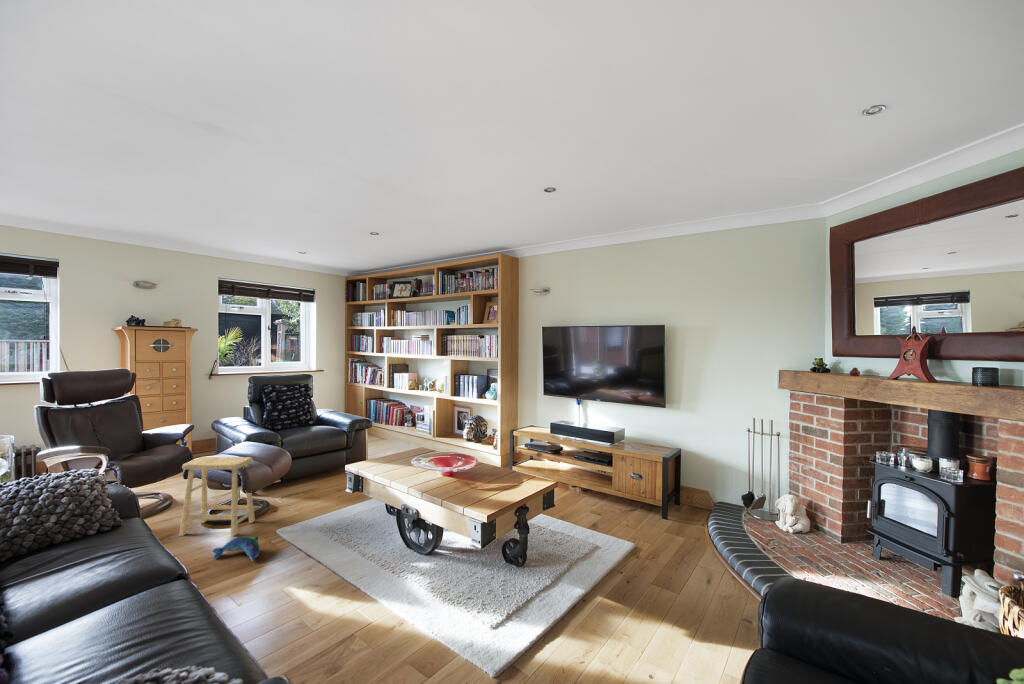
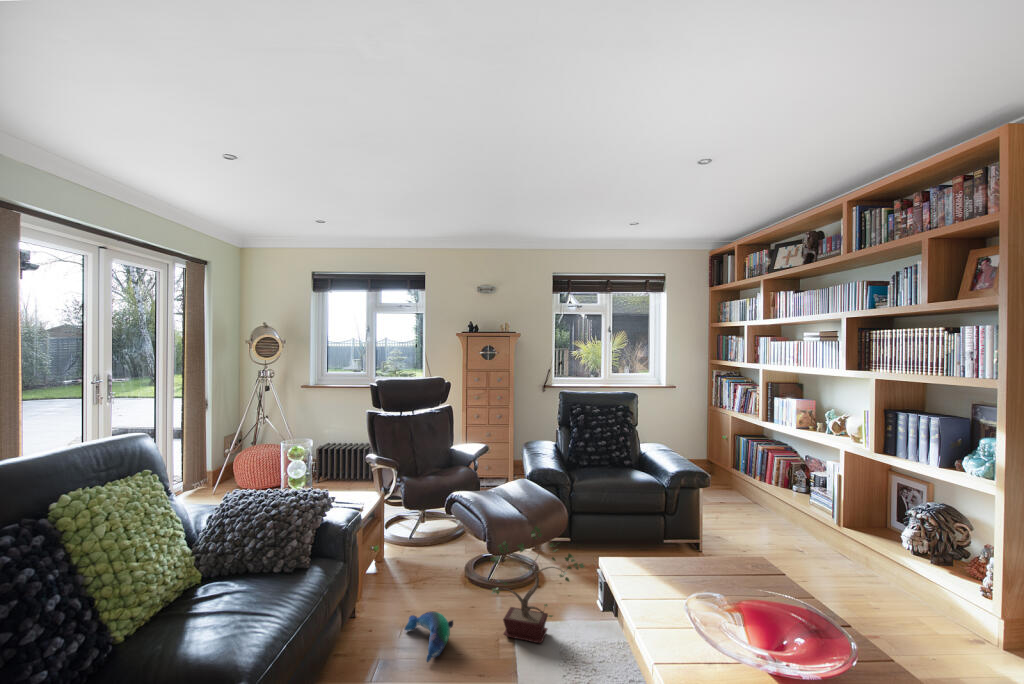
footstool: present [180,457,255,536] -> none [416,482,493,602]
potted plant: none [277,462,346,535] -> present [490,526,584,643]

